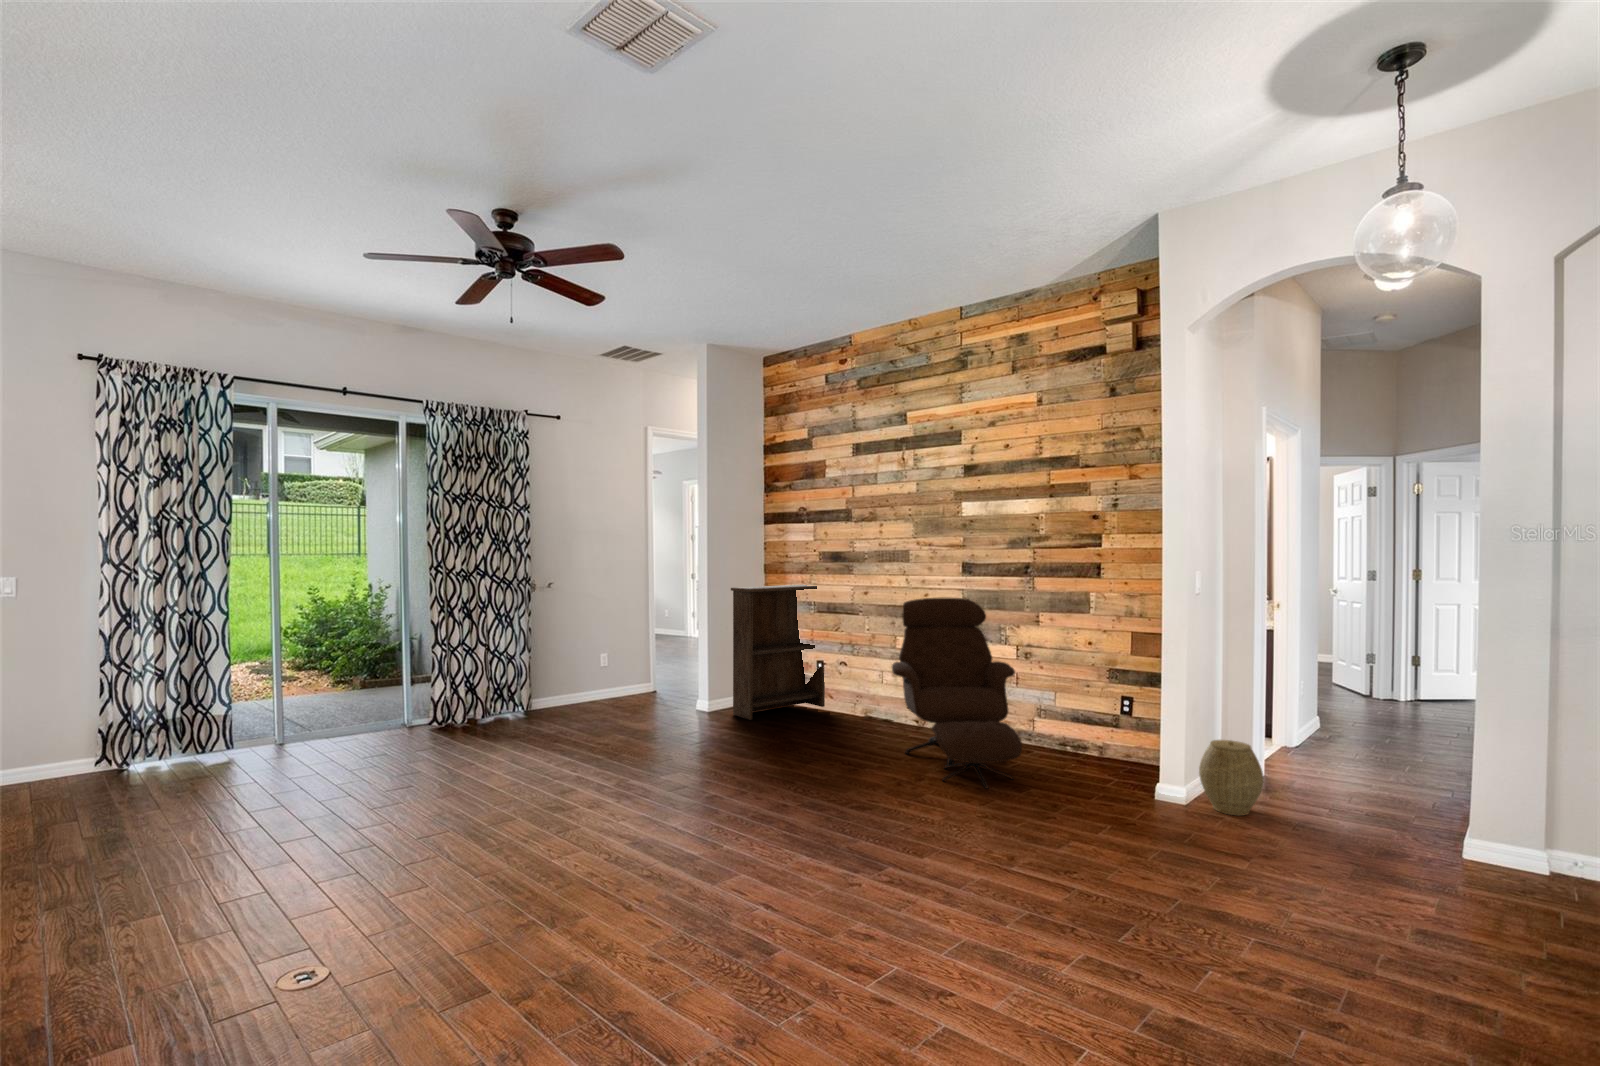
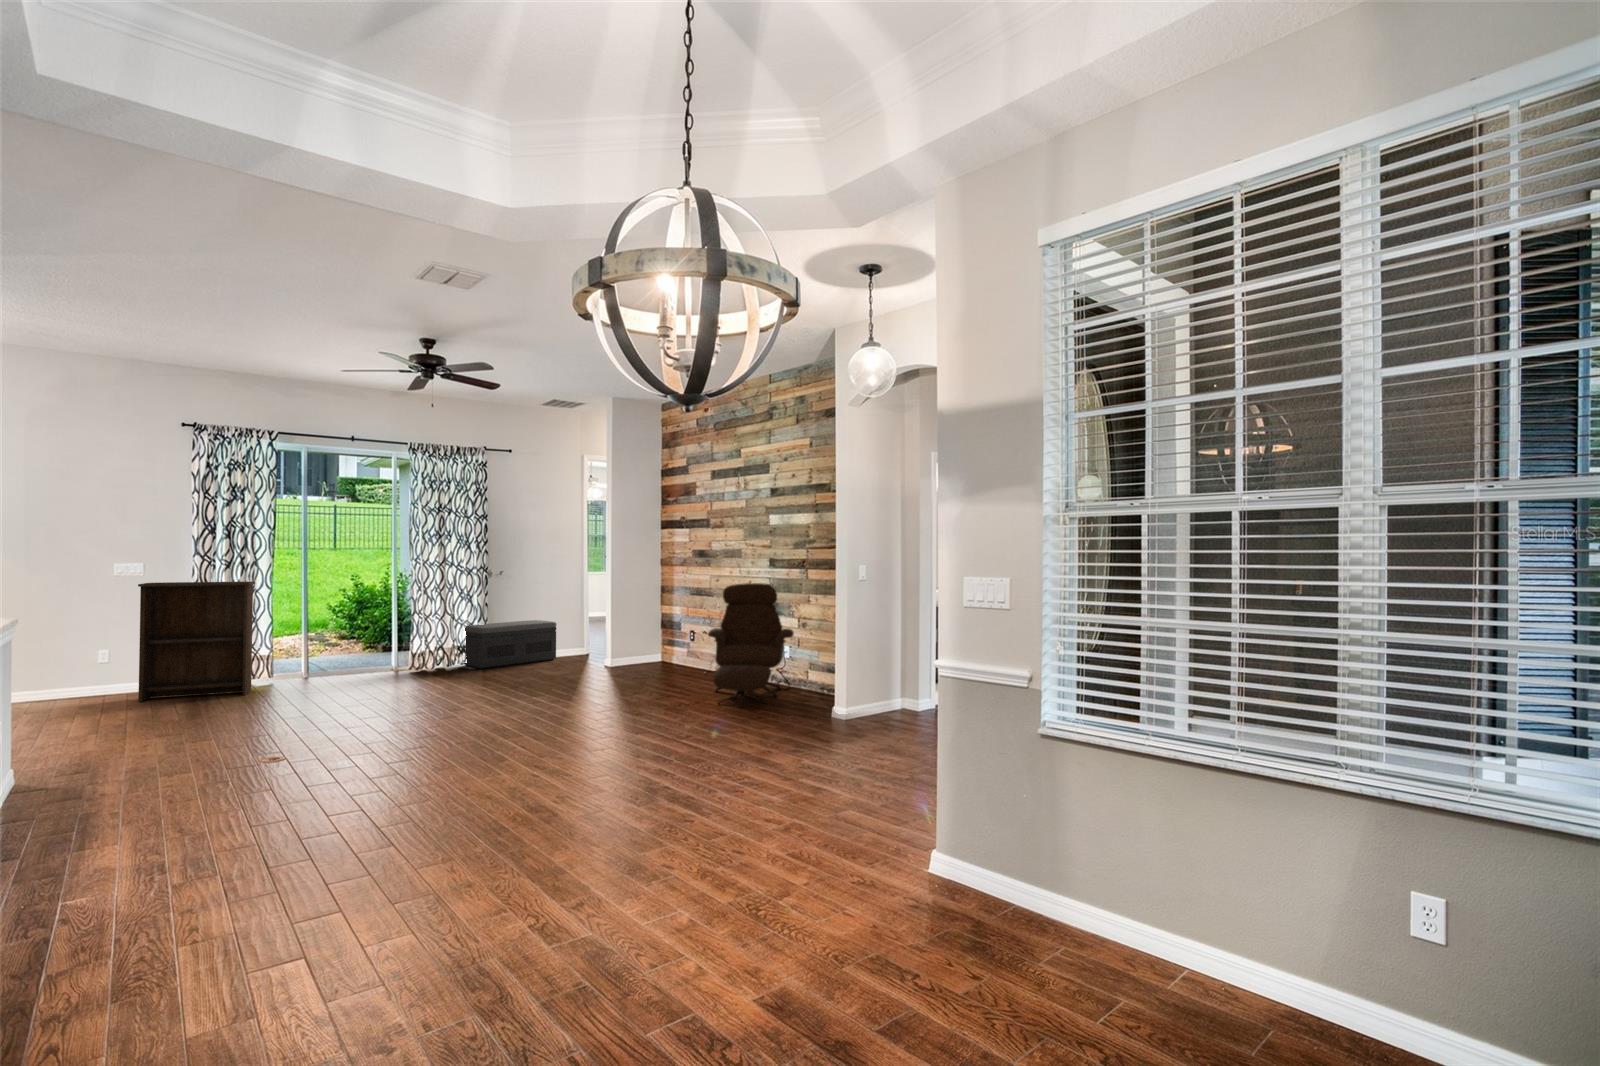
bookshelf: present [731,584,825,720] -> present [138,581,255,702]
storage bench: none [501,644,621,717] -> present [463,620,556,669]
woven basket: present [1199,740,1264,815] -> none [864,674,901,722]

